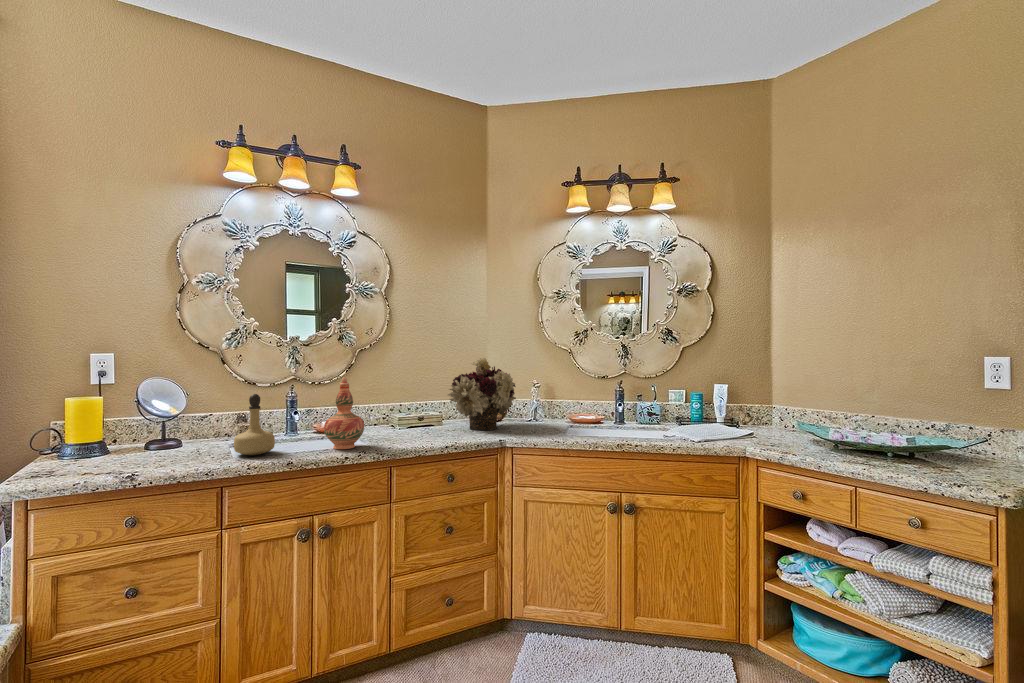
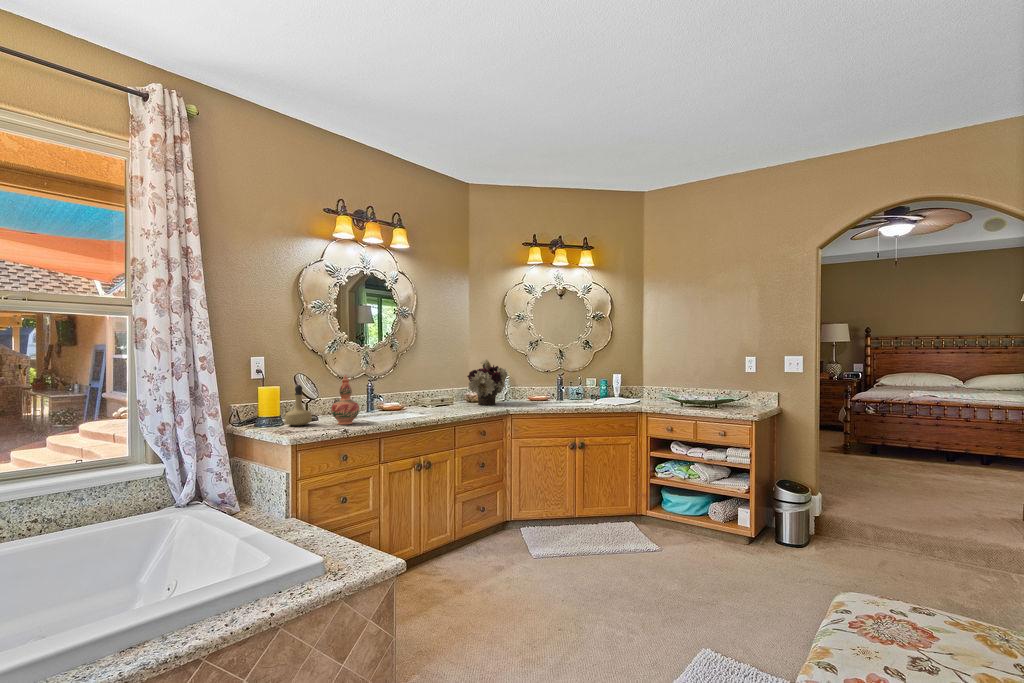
decorative vase: present [324,377,364,449] -> present [331,375,359,425]
perfume bottle: present [234,394,275,455] -> present [285,385,312,426]

